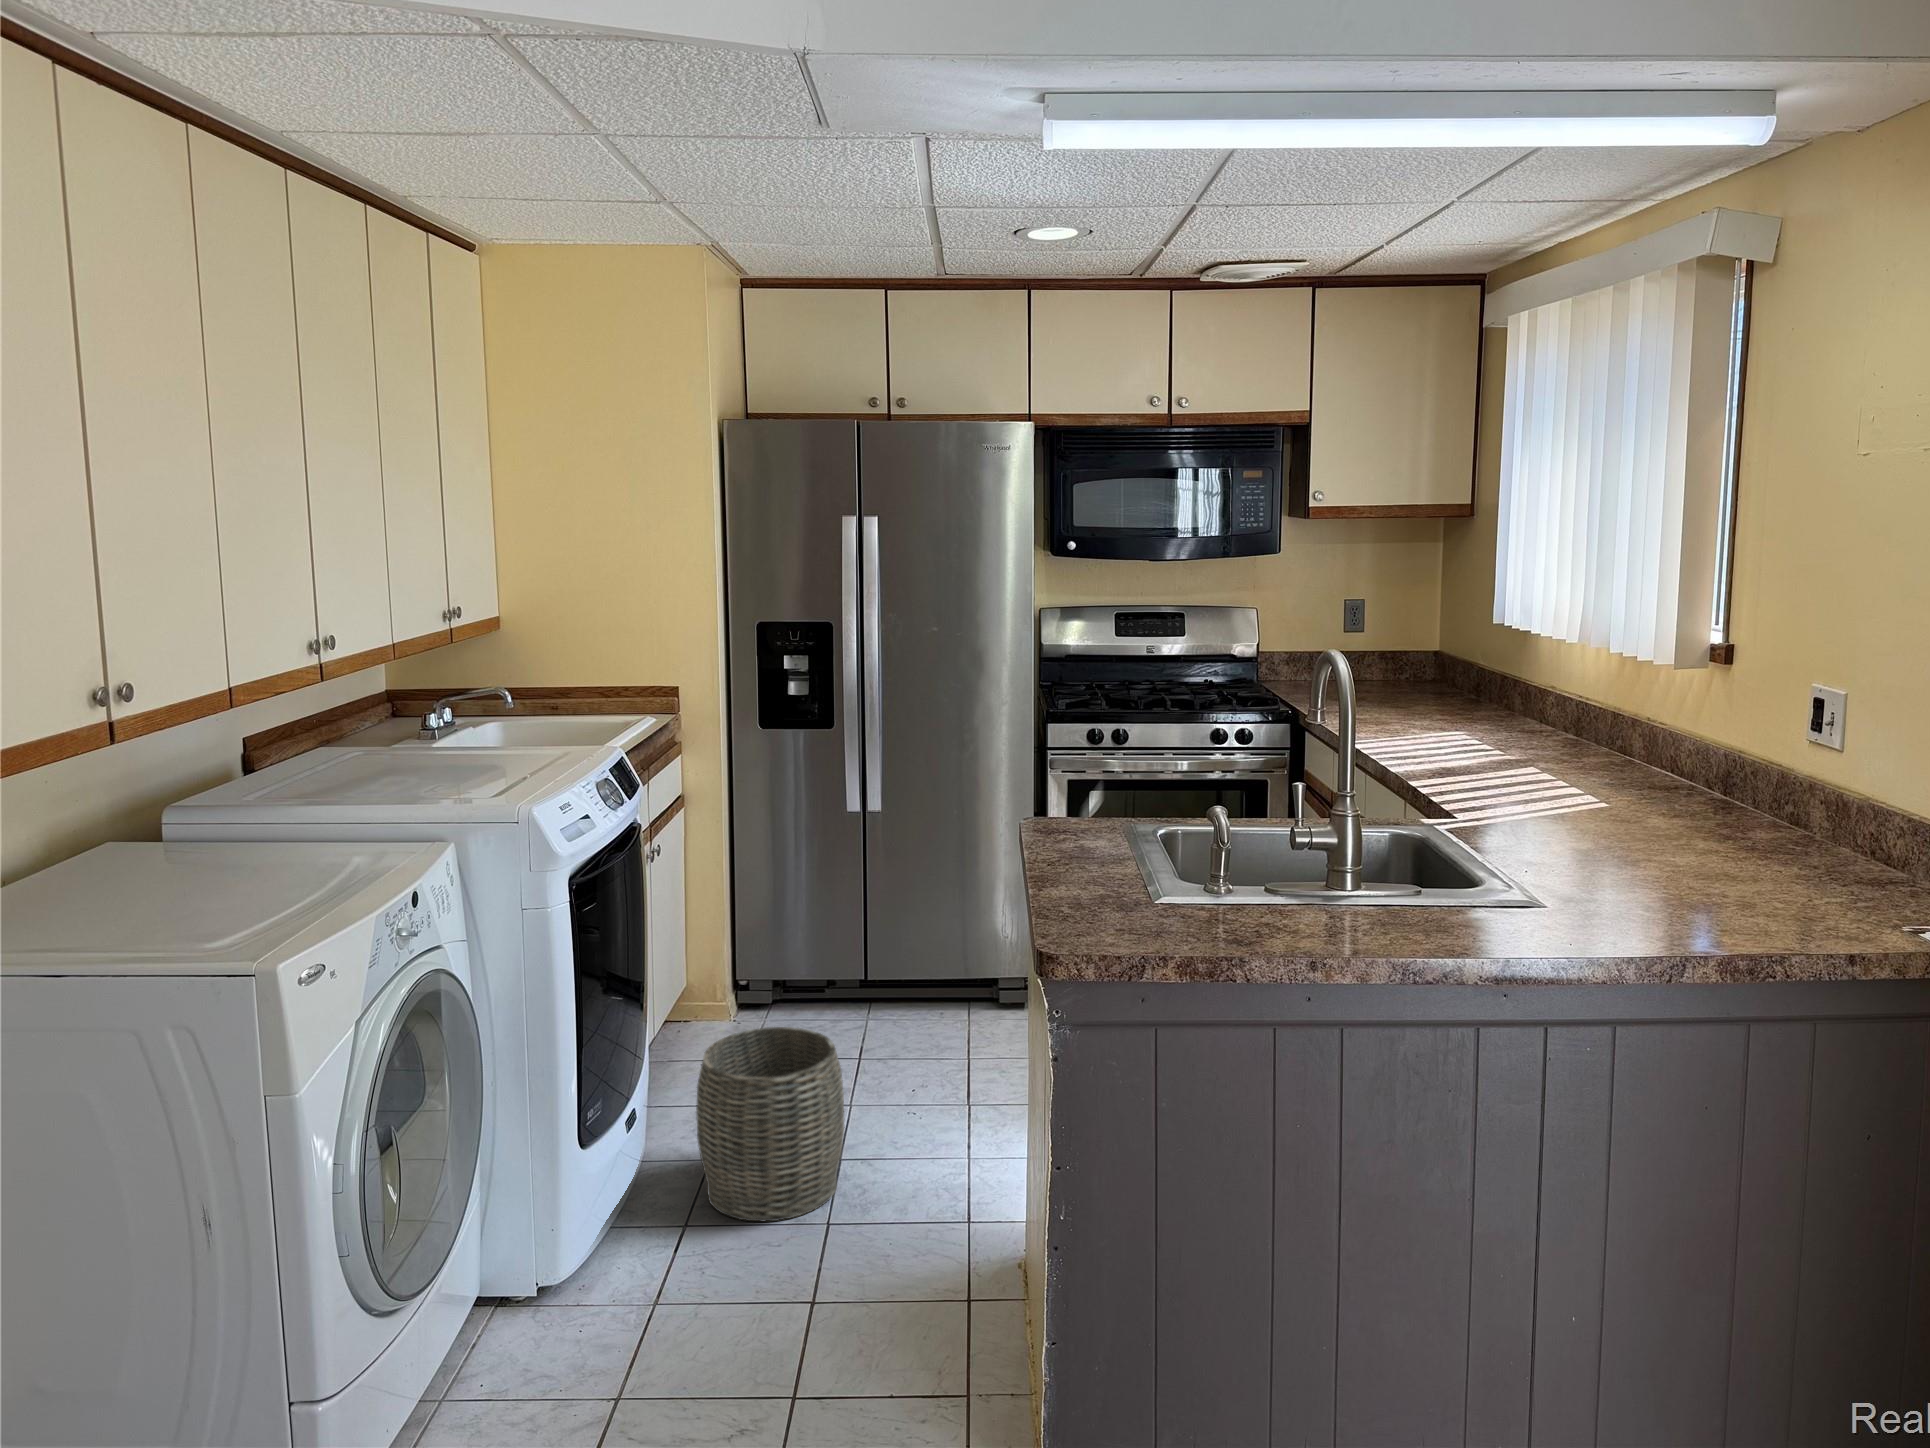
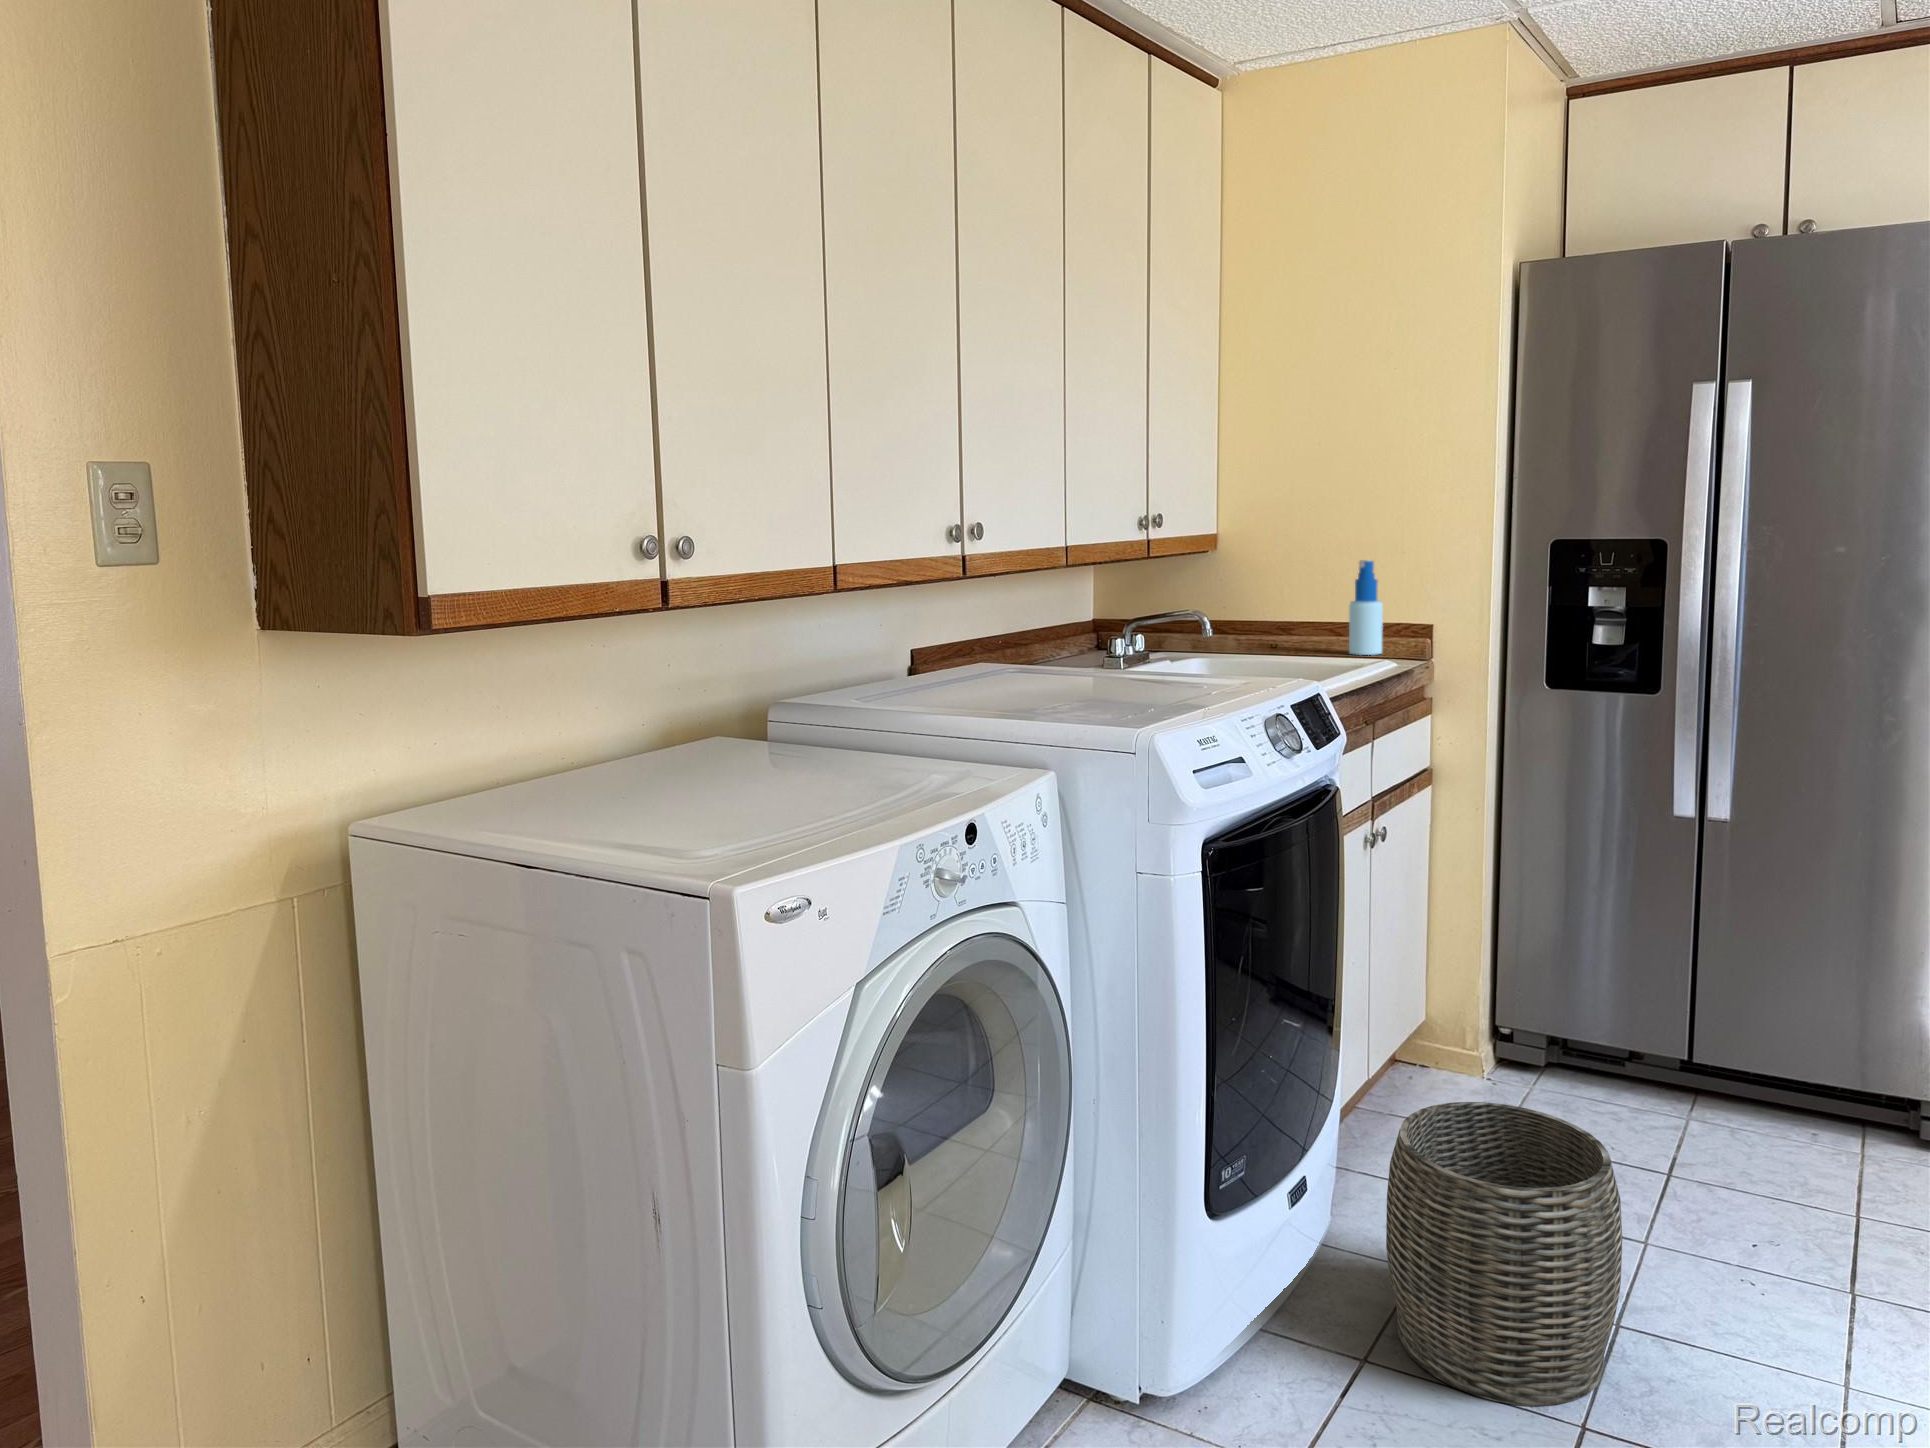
spray bottle: none [615,638,642,712] -> present [1349,560,1383,655]

